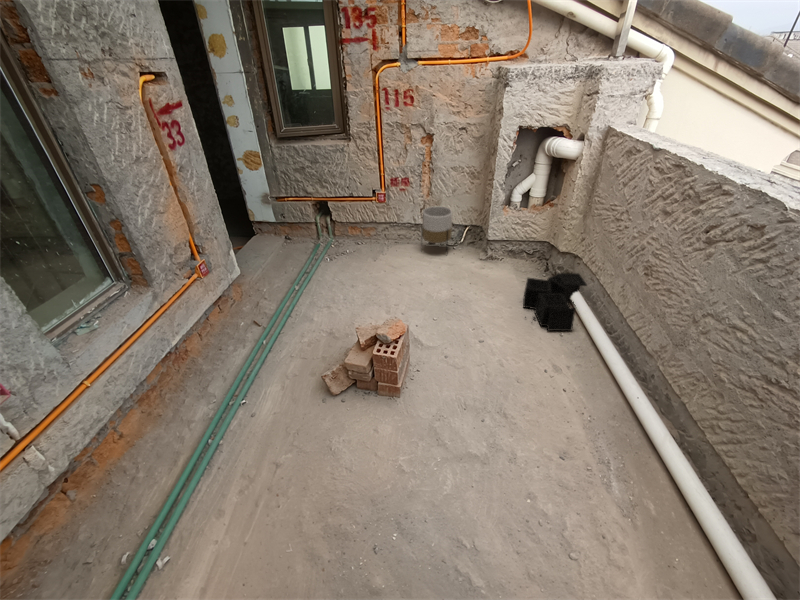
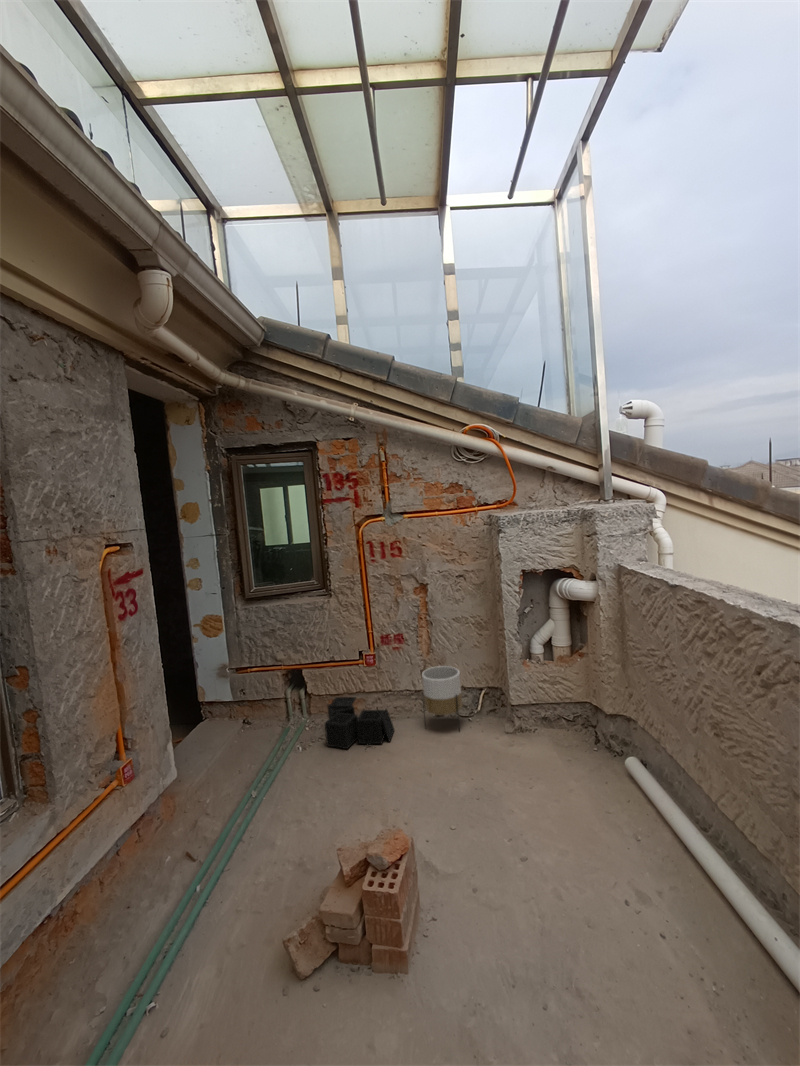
storage bin: present [523,273,587,331] -> present [325,697,394,749]

